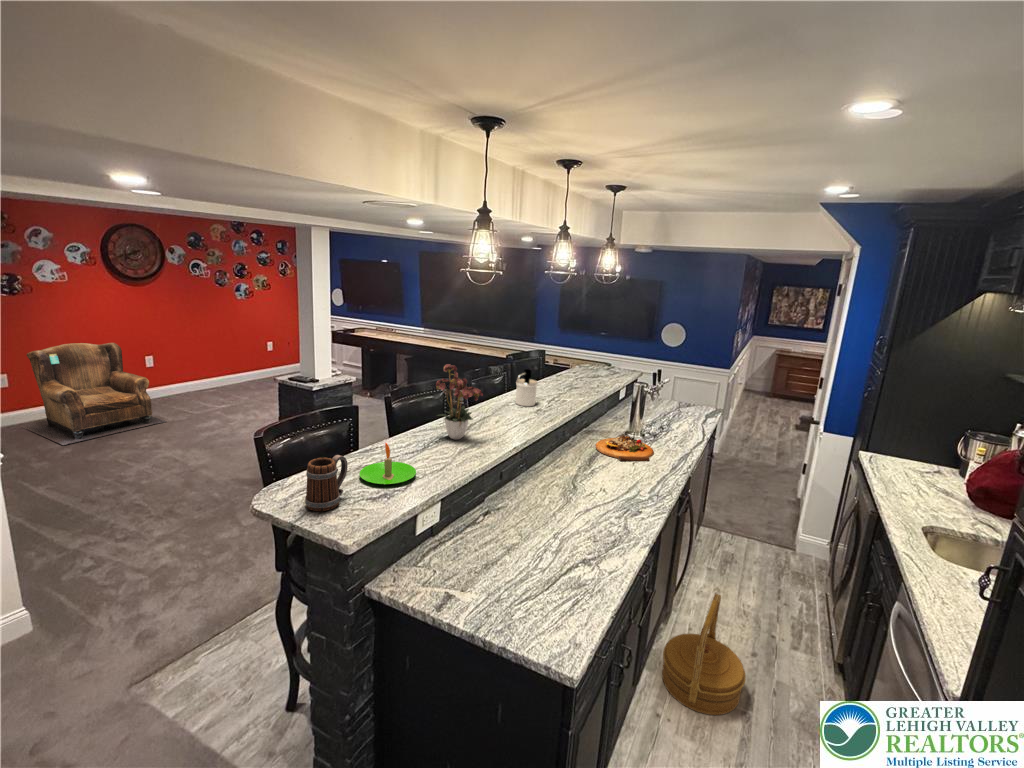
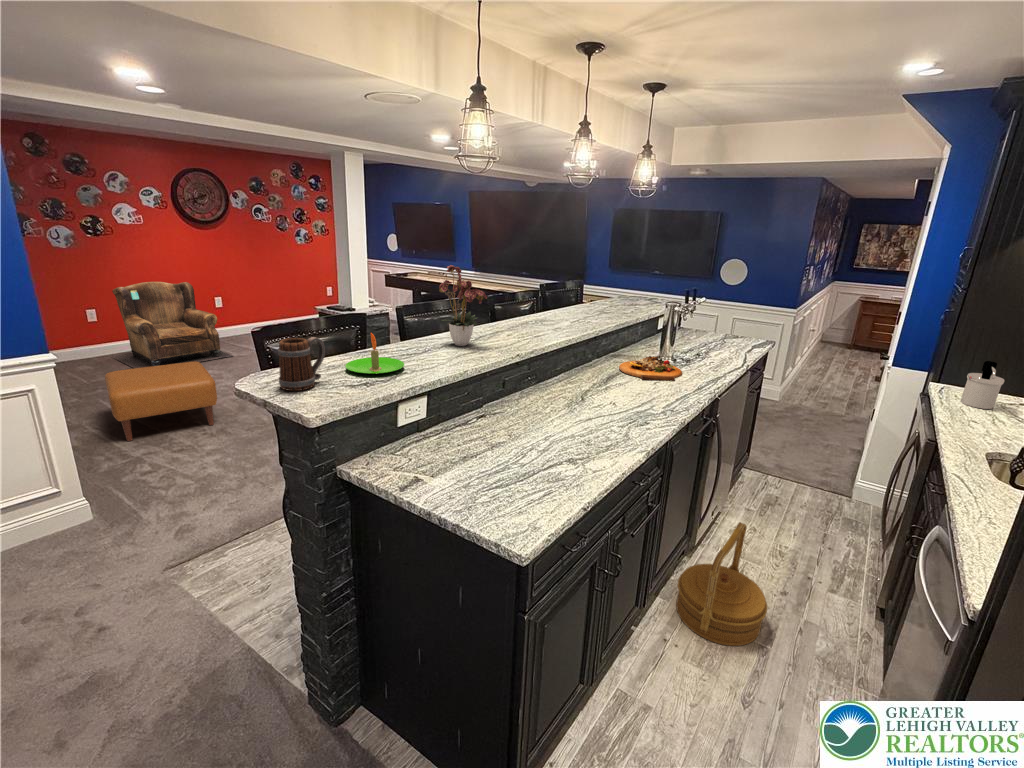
soap dispenser: present [516,369,538,406] -> present [960,361,1004,409]
ottoman: none [32,437,164,532] -> present [105,362,217,441]

